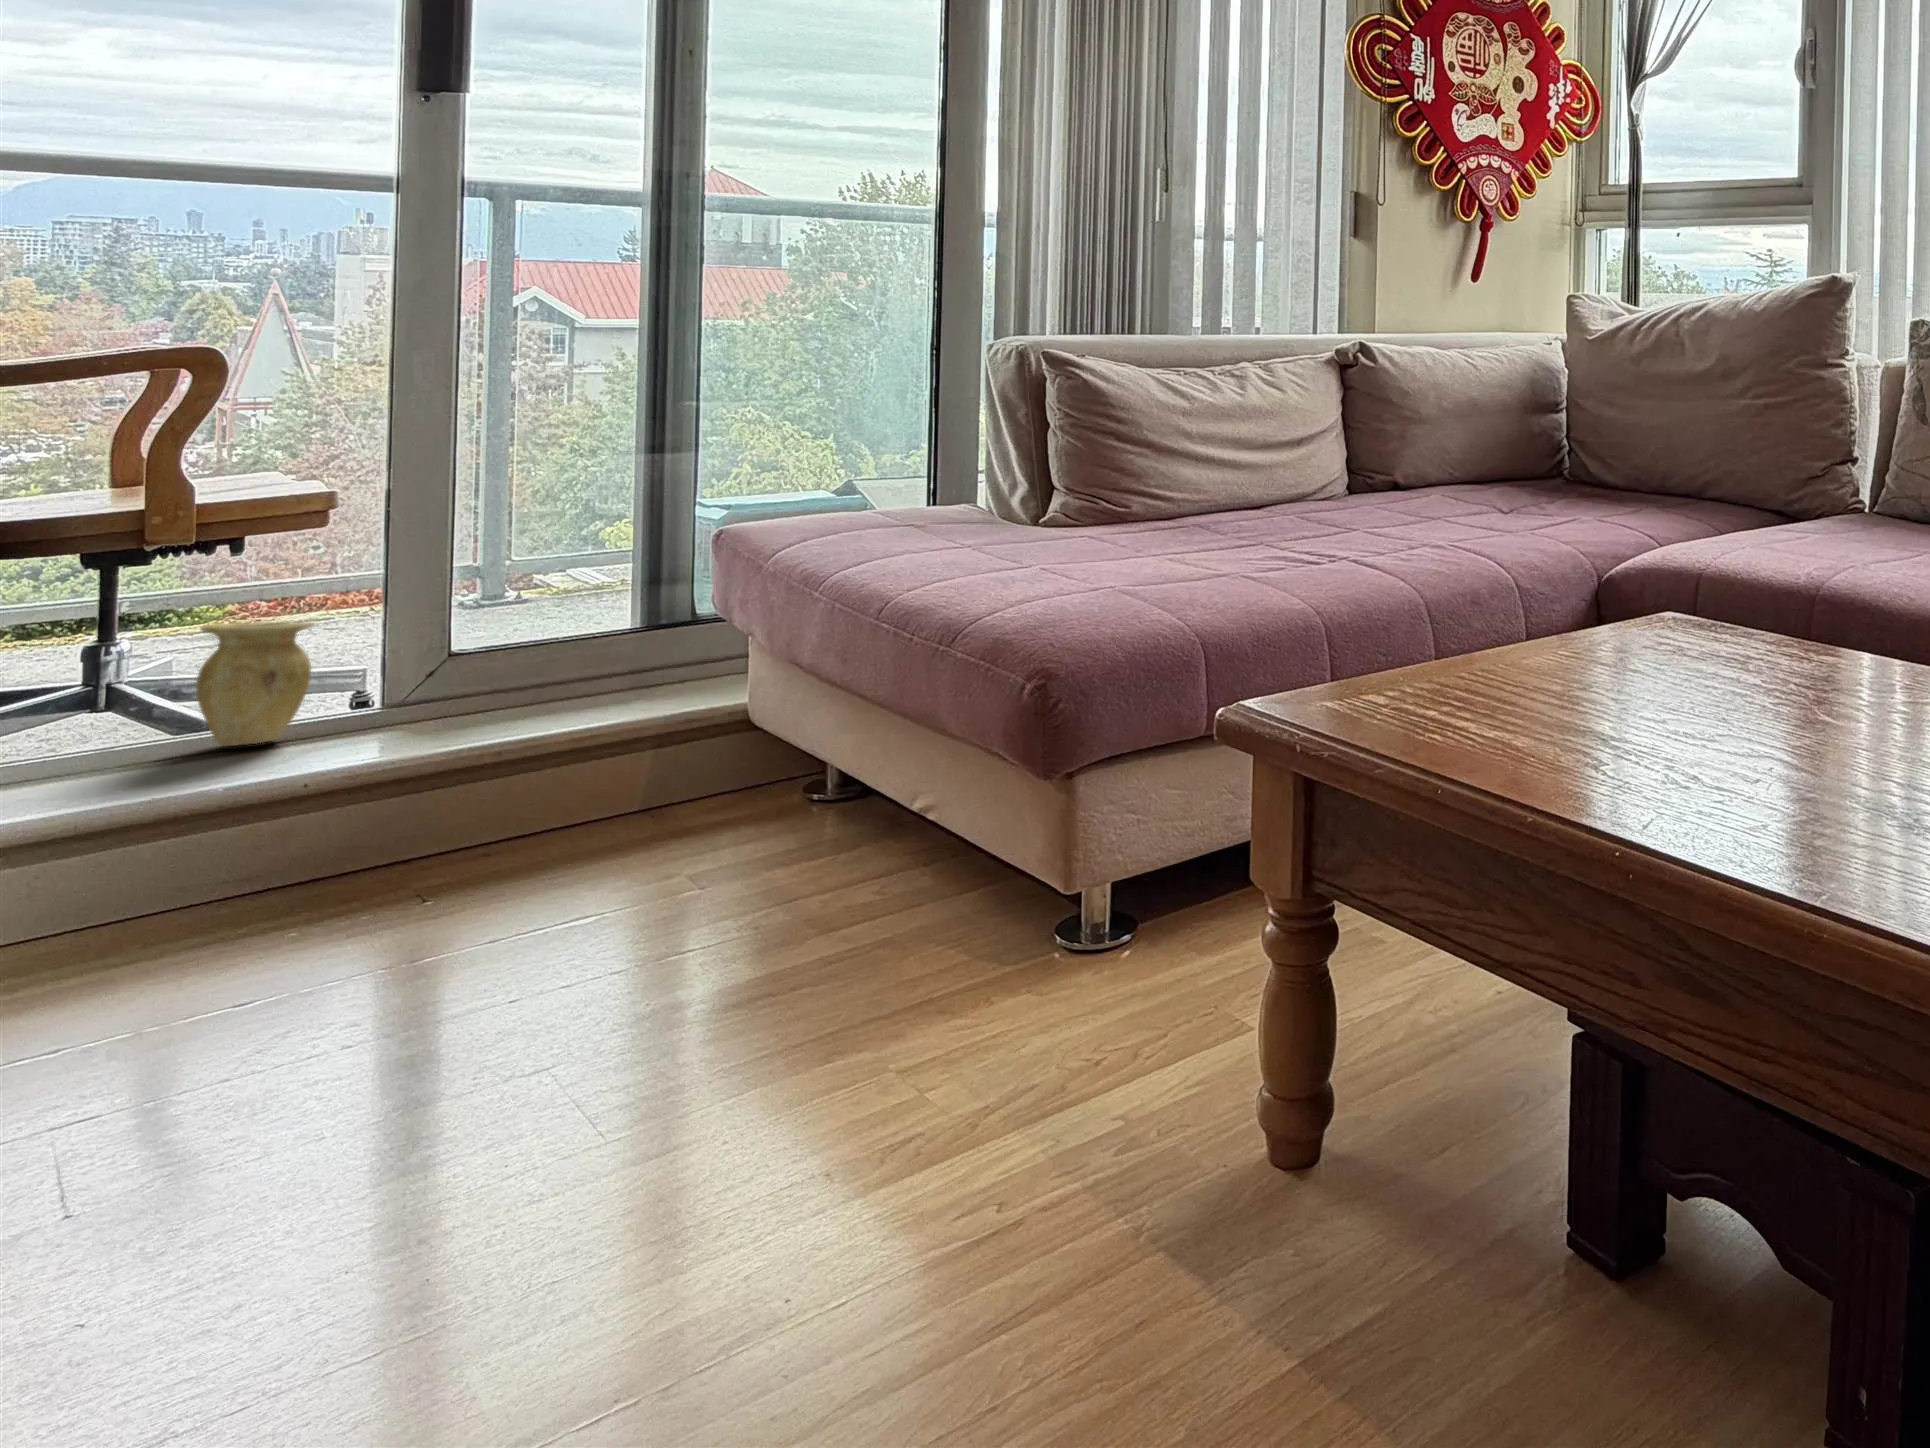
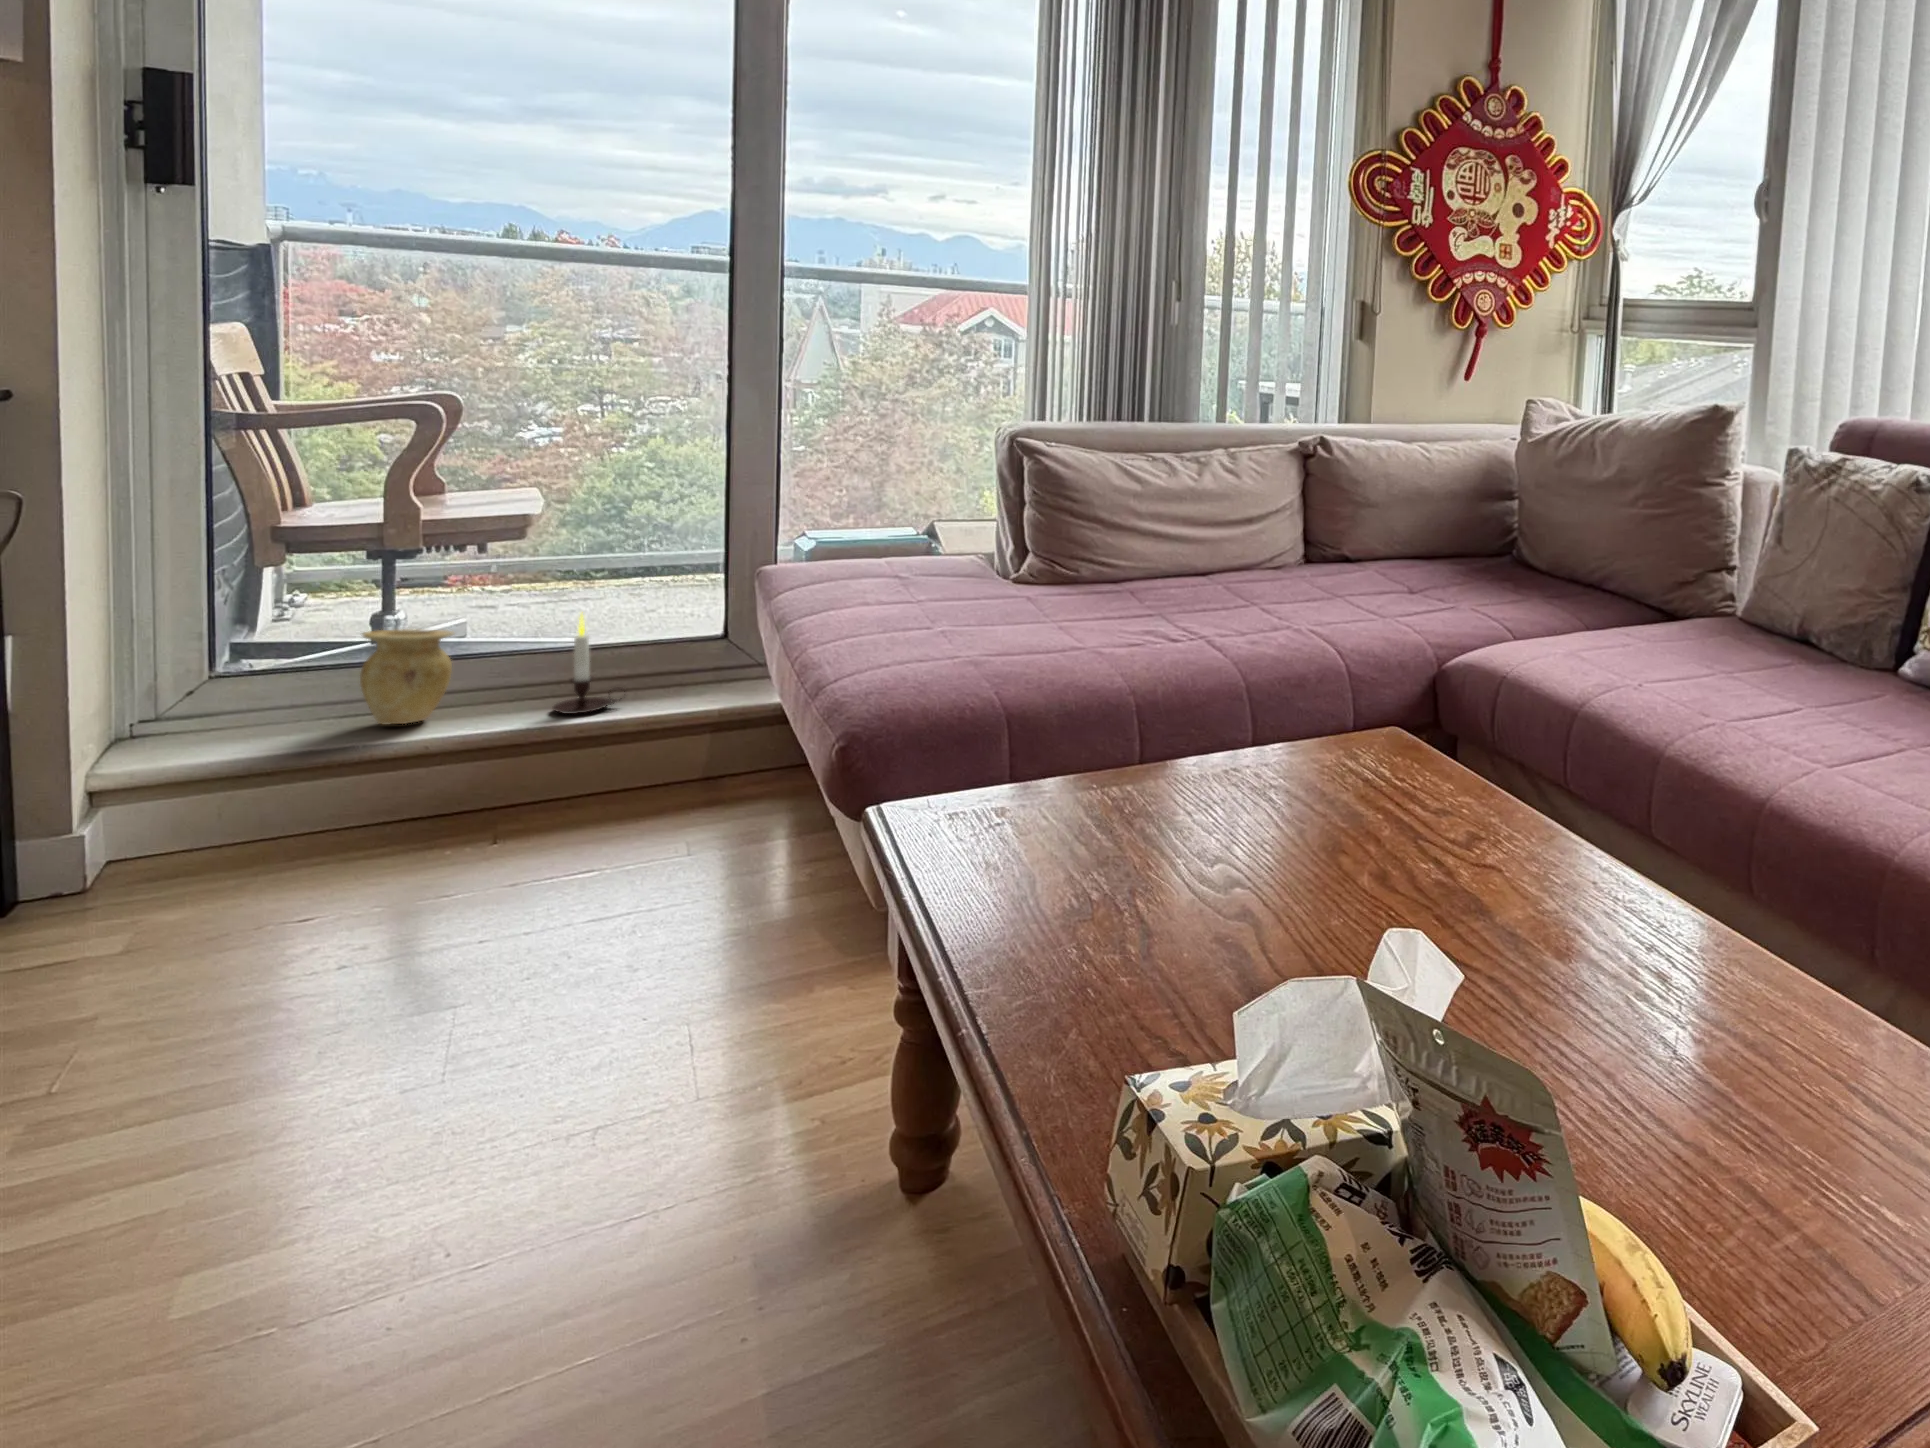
candle: none [436,589,528,722] -> present [553,614,625,714]

